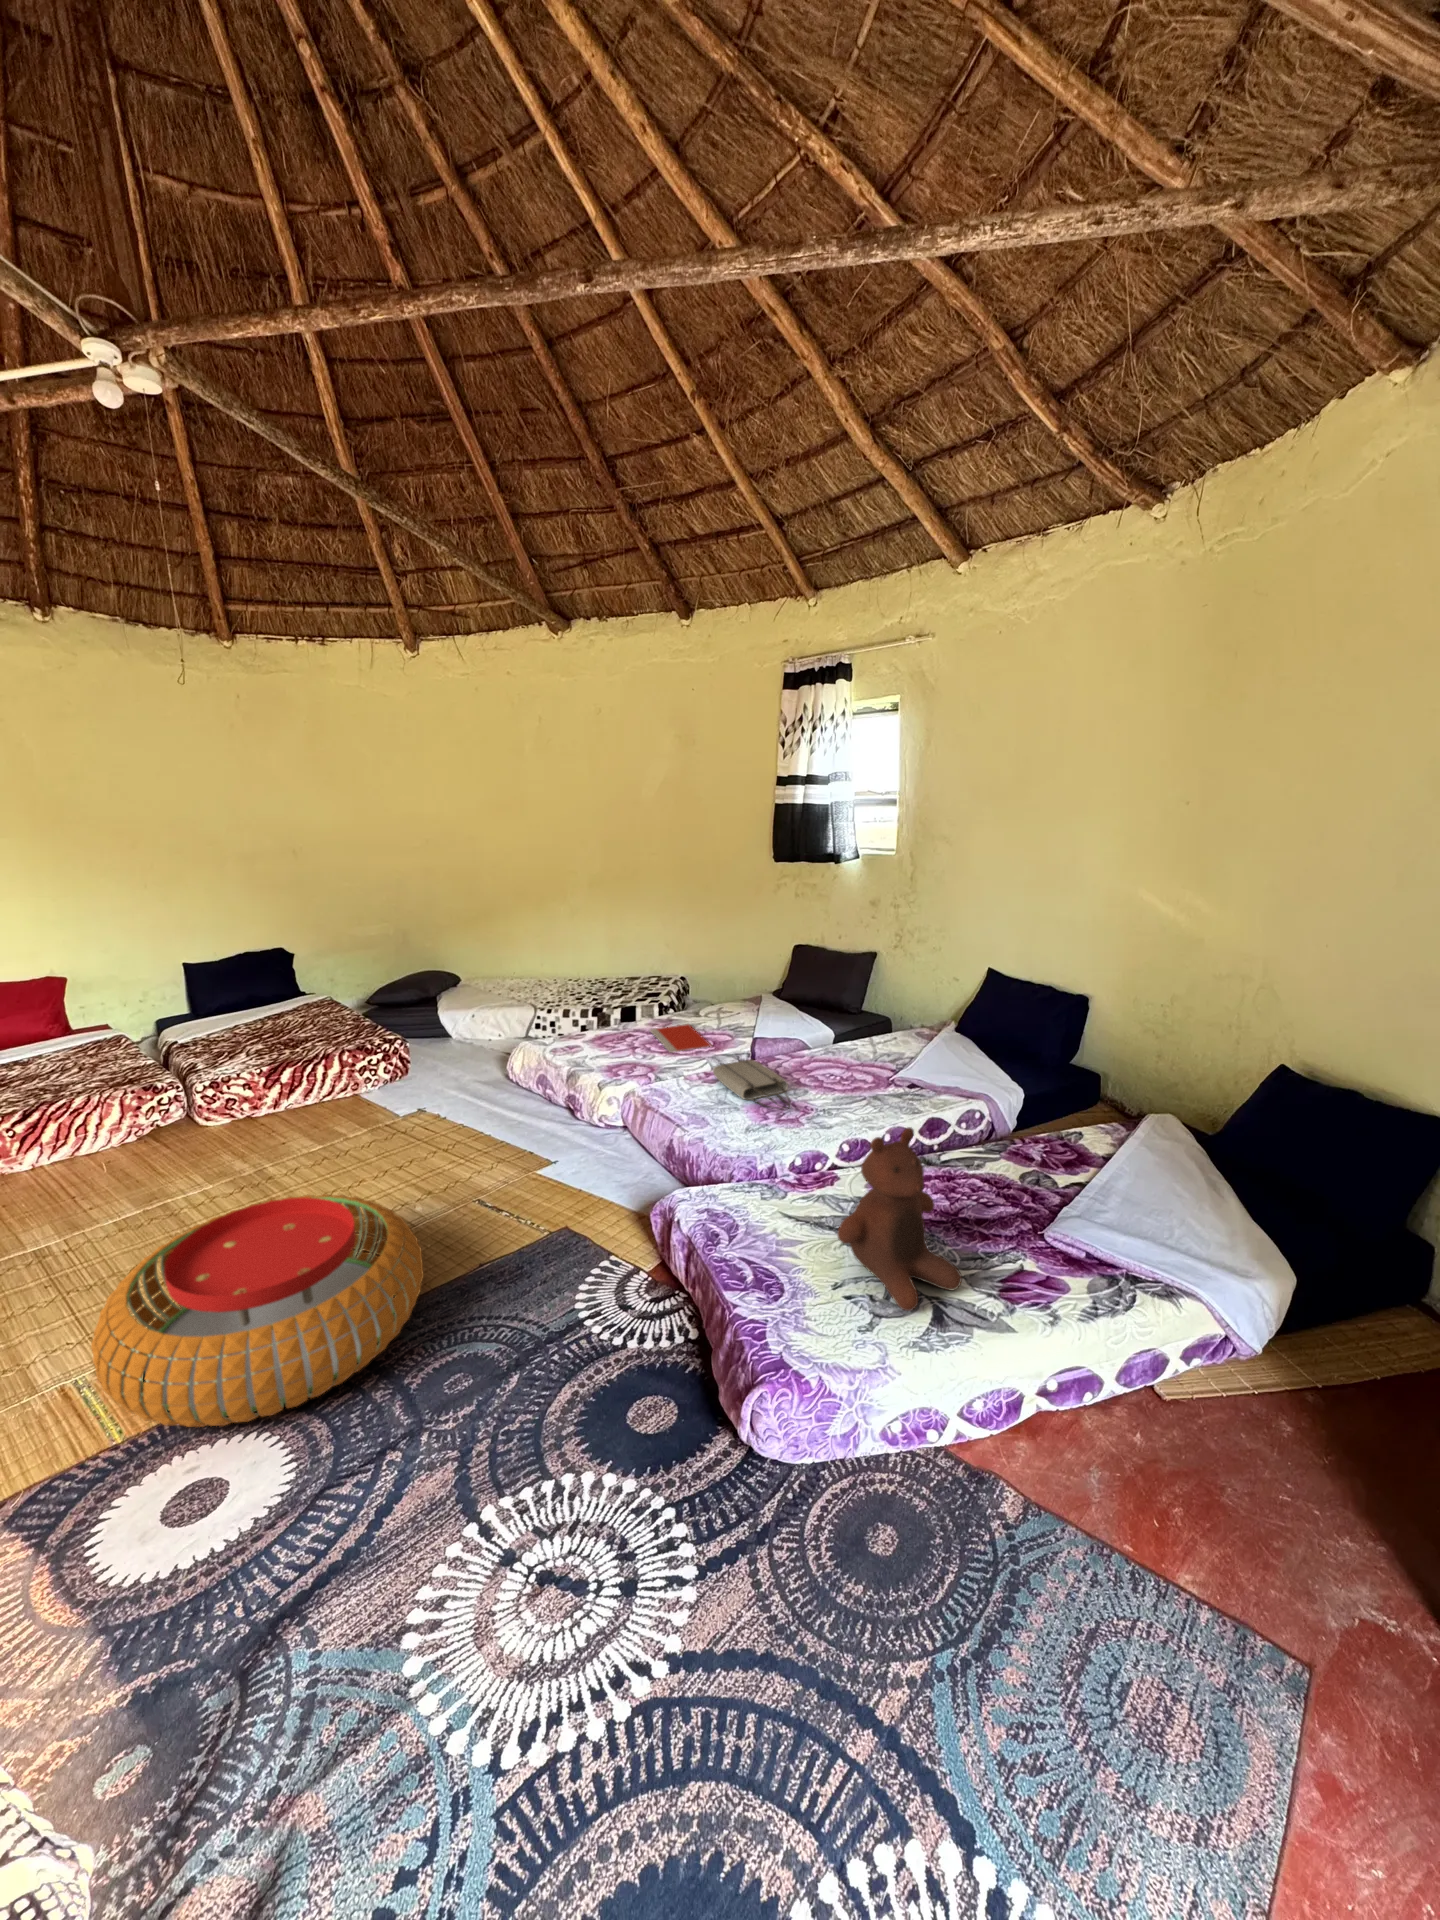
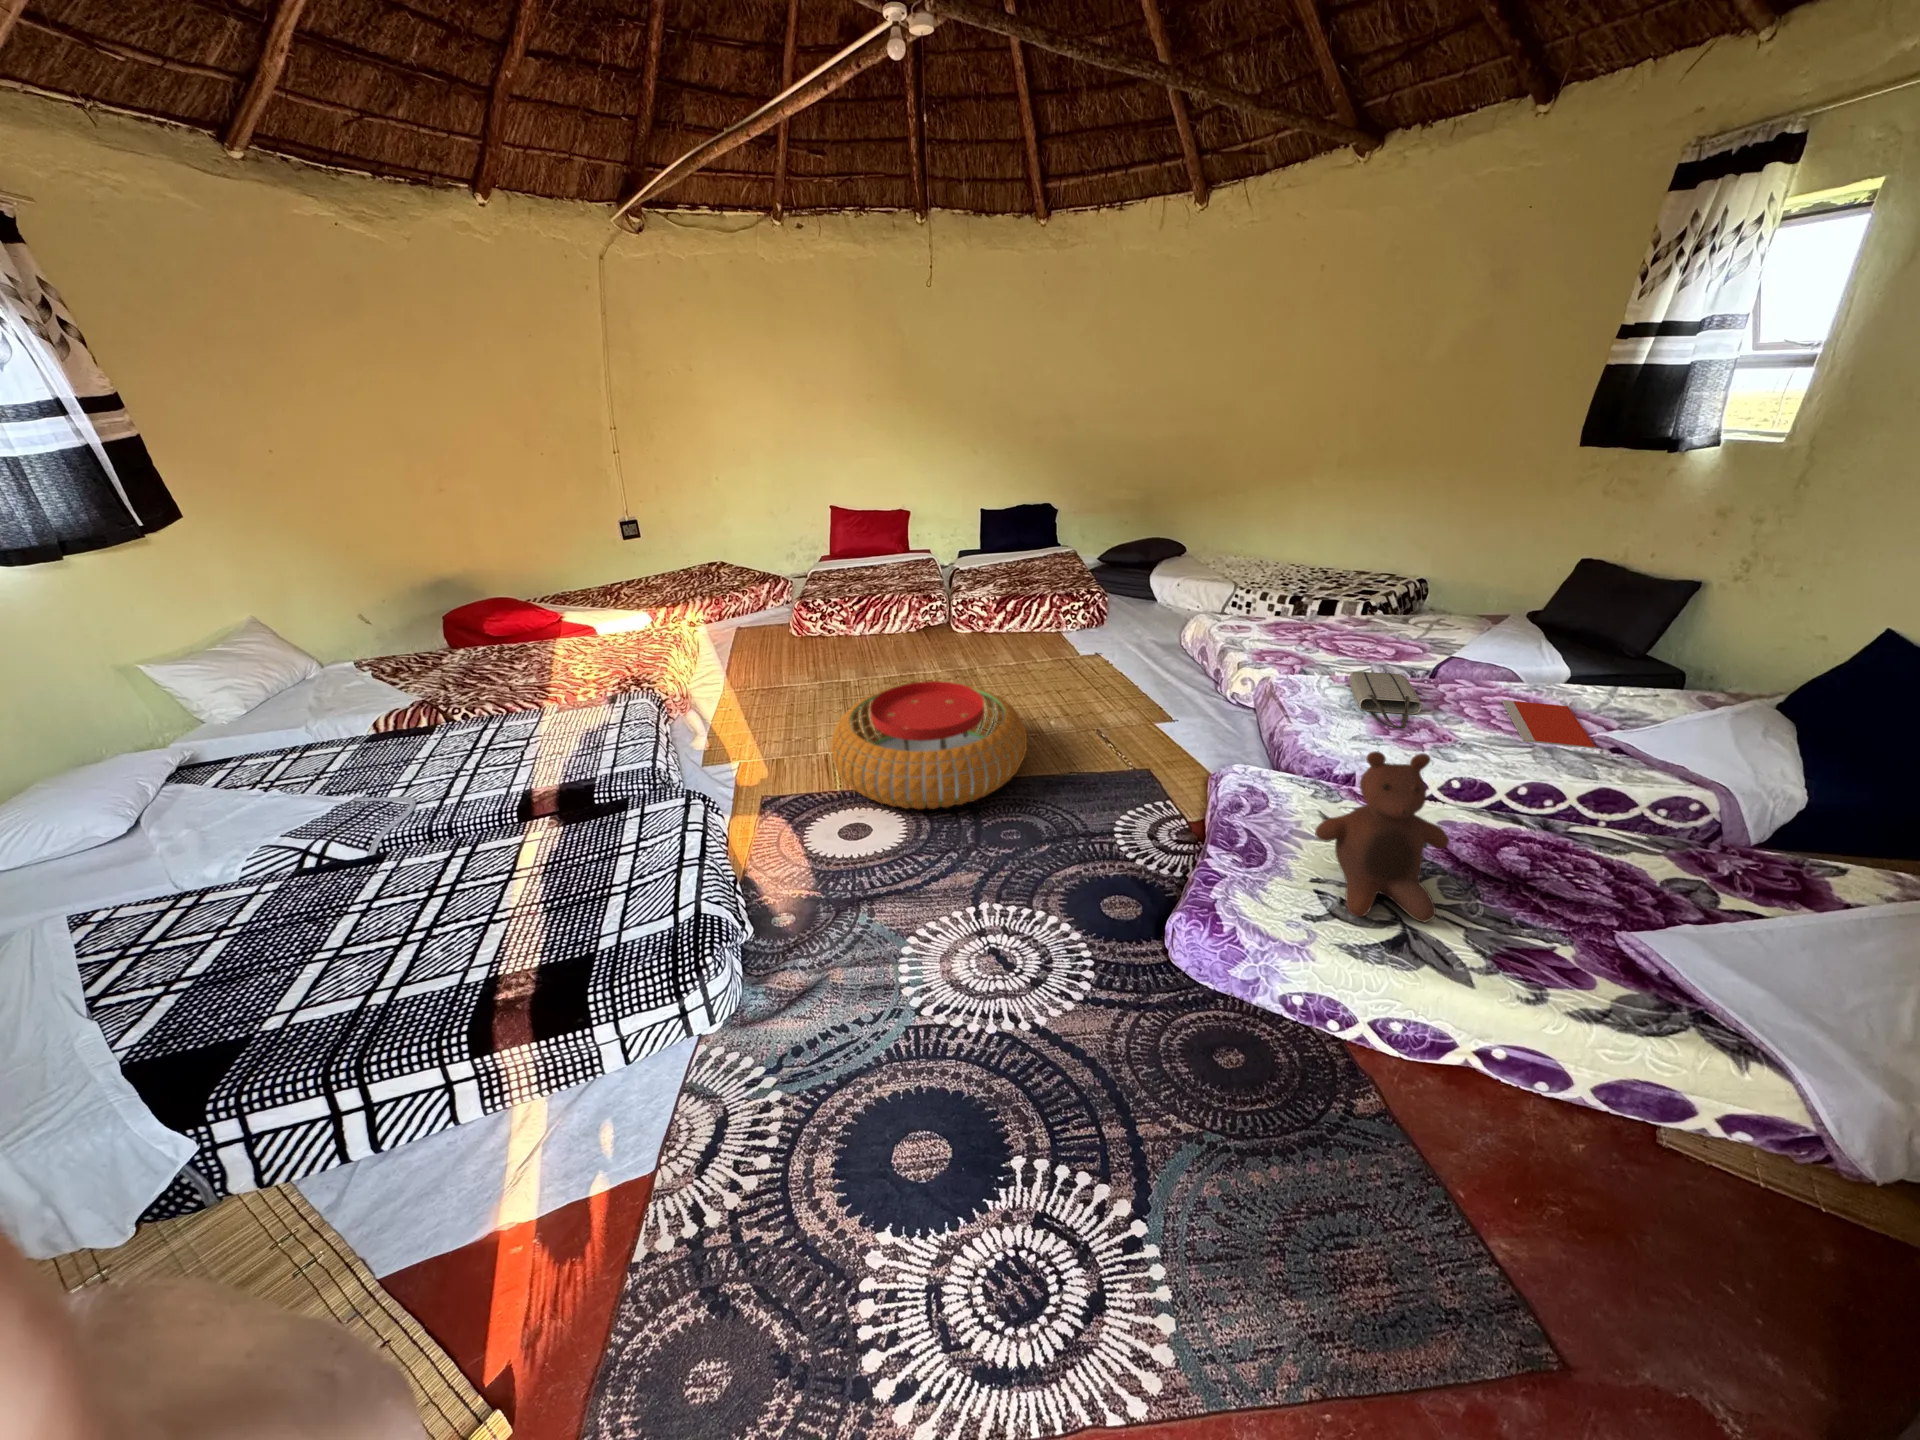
notebook: present [650,1024,712,1053] -> present [1502,700,1596,748]

